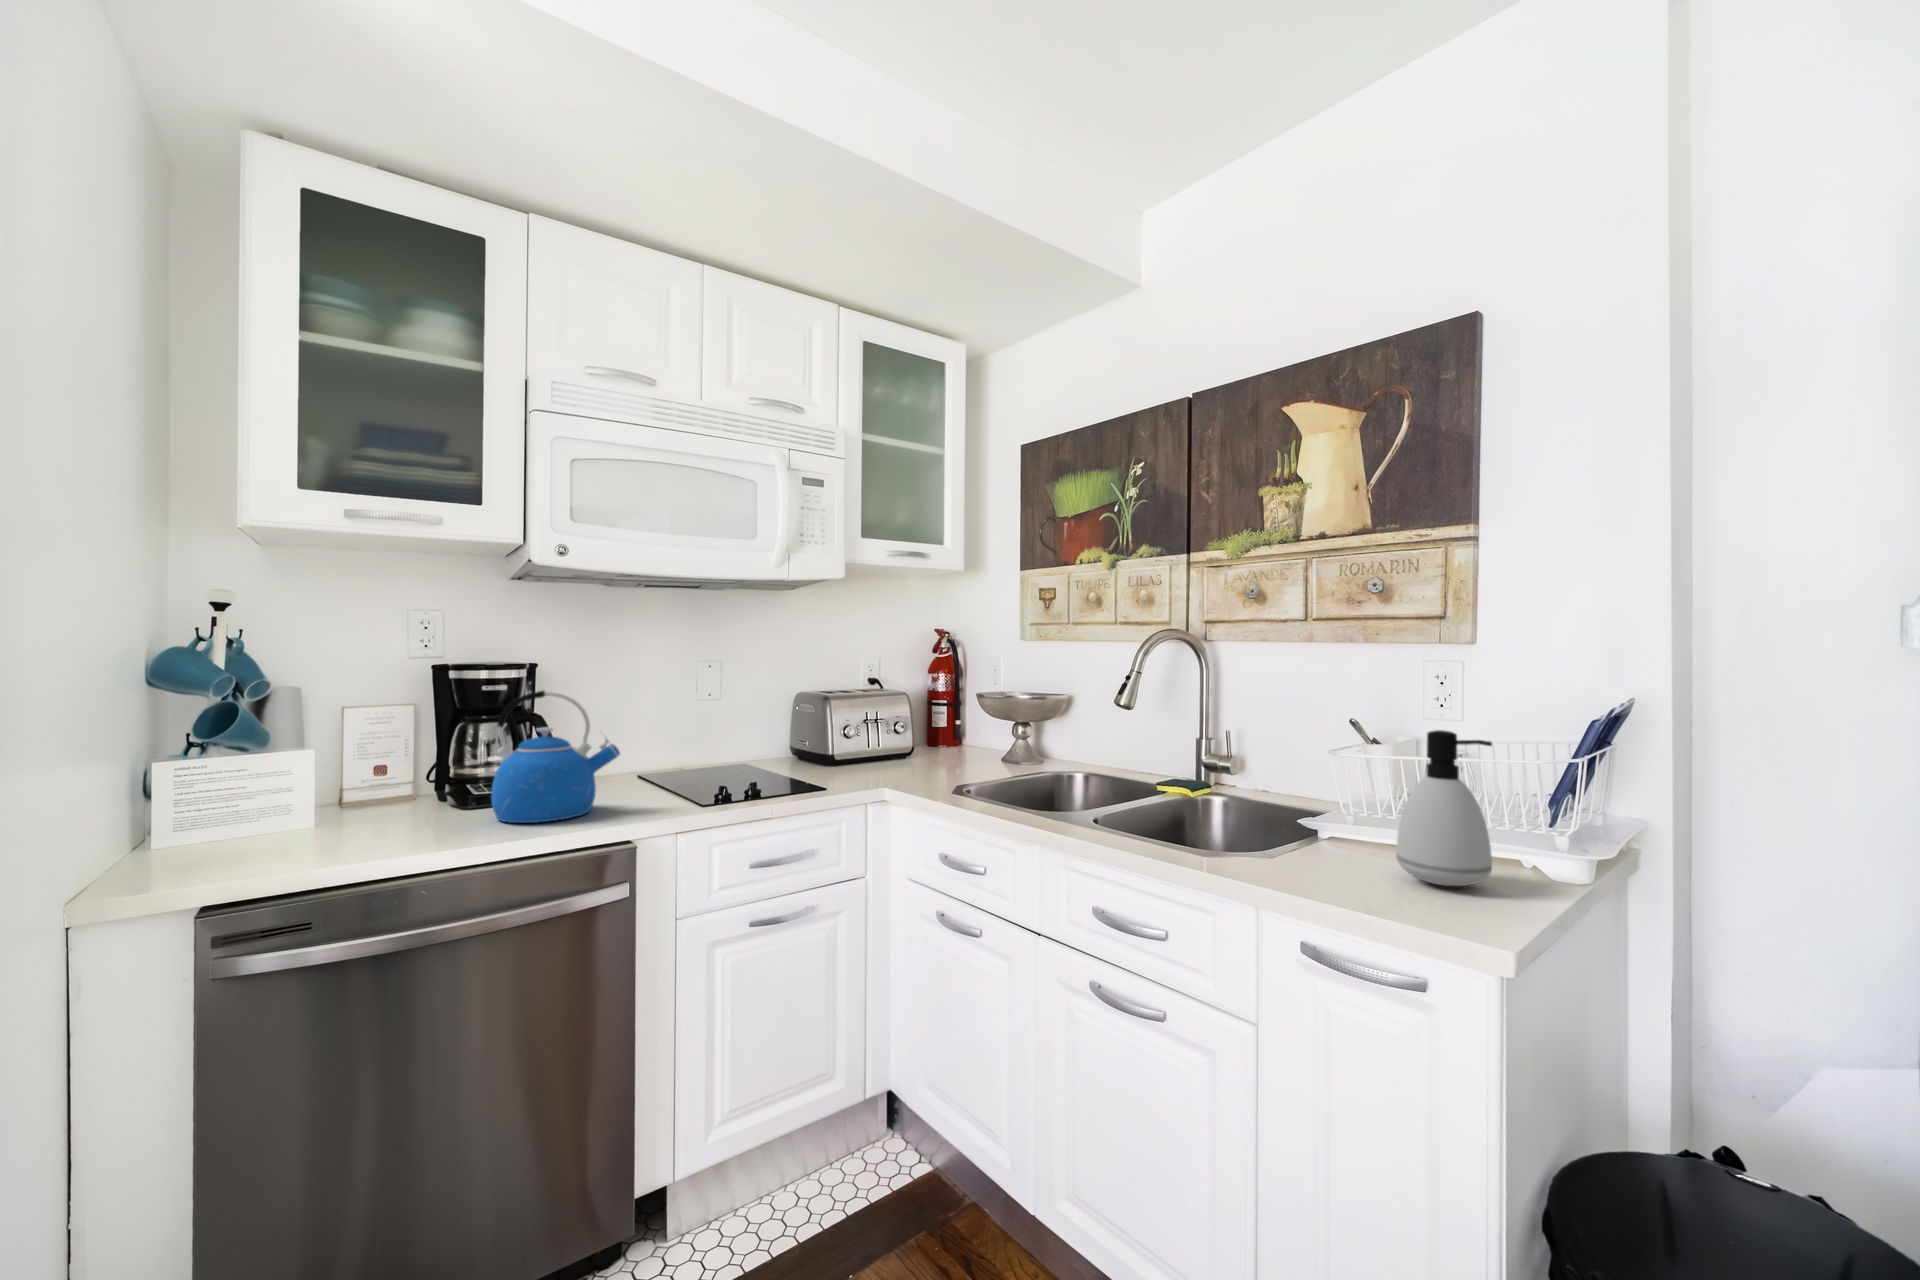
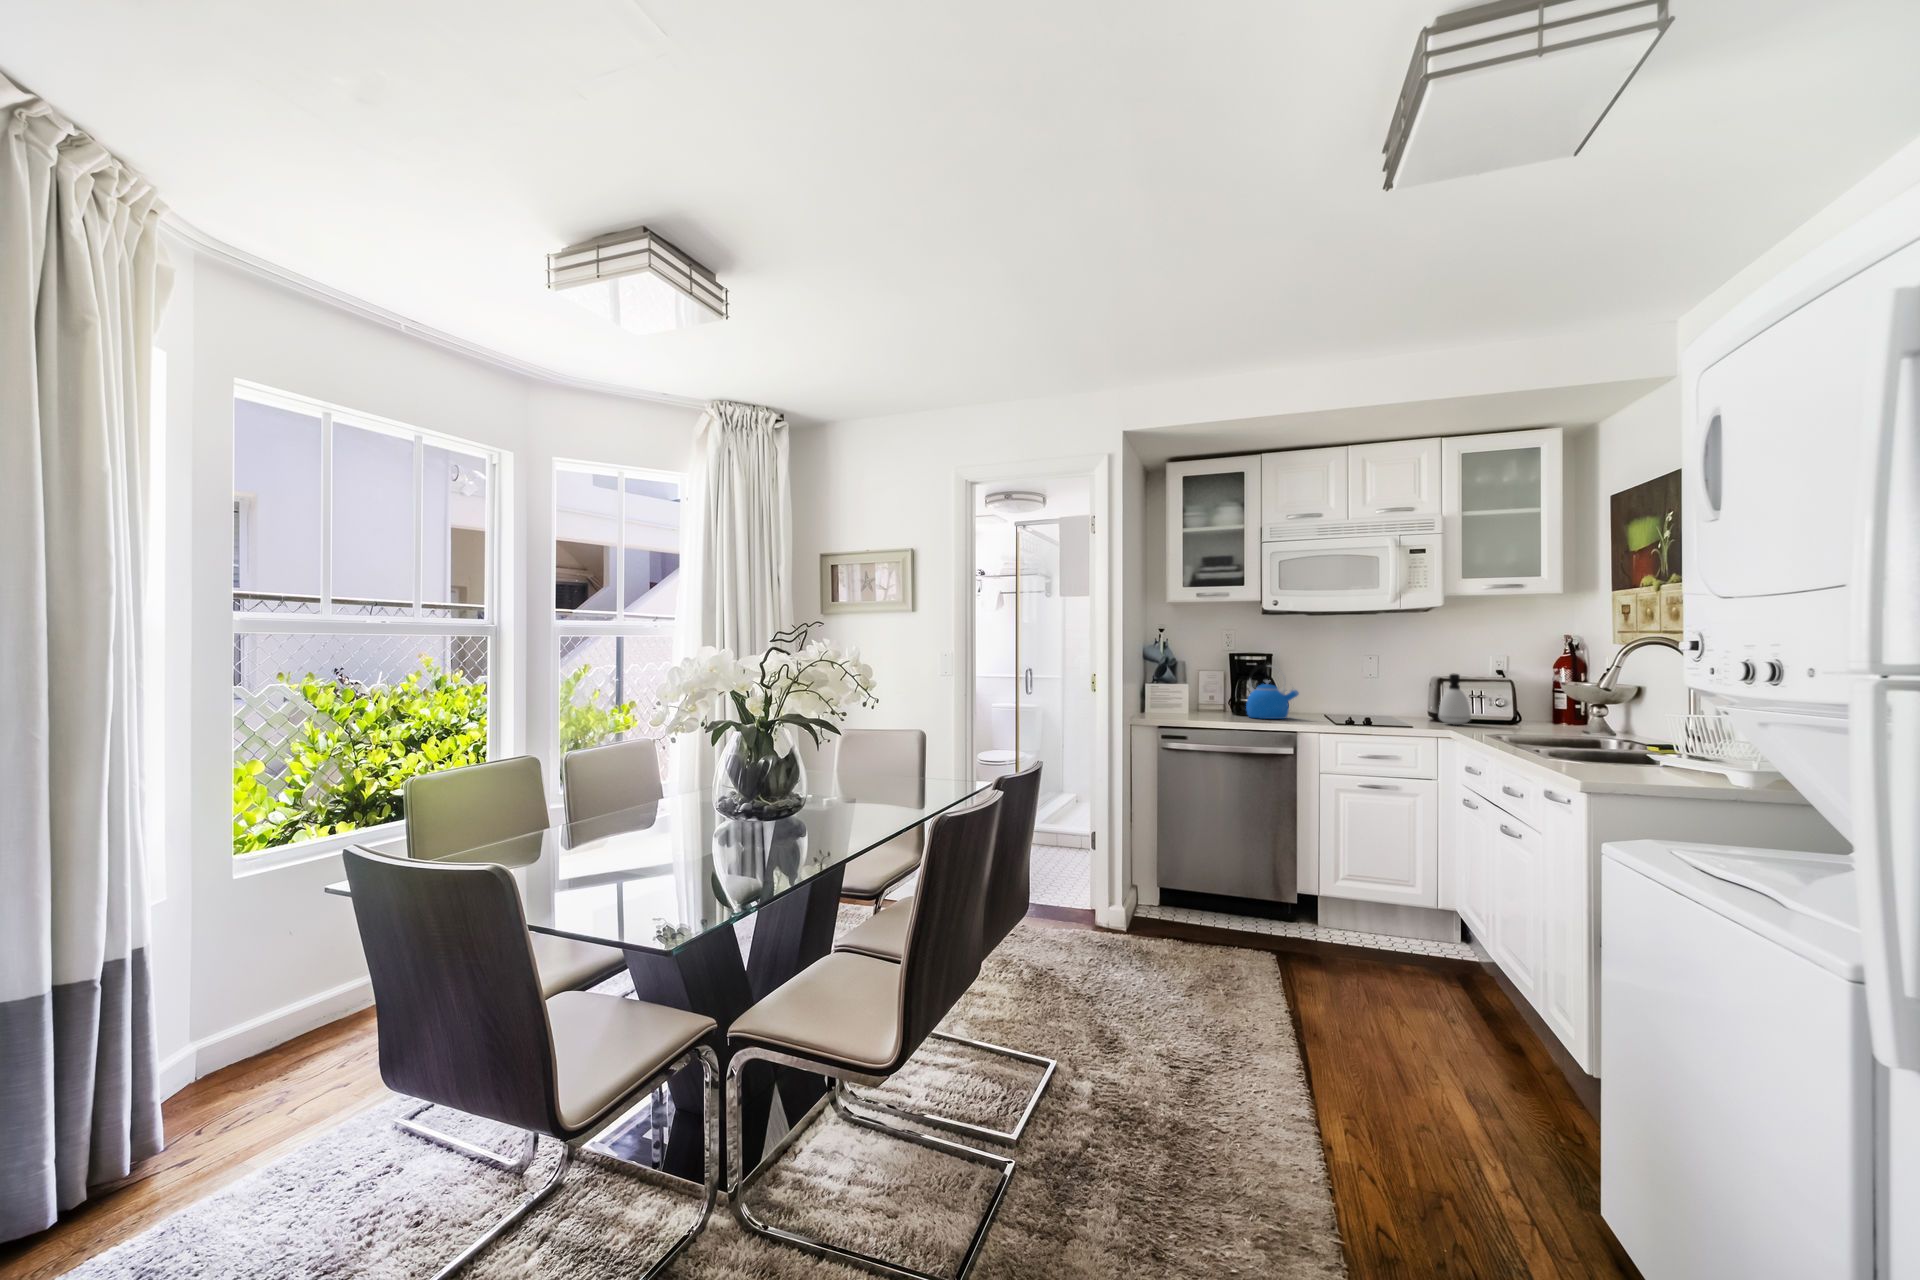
soap dispenser: present [1396,730,1492,886] -> present [1439,674,1471,725]

